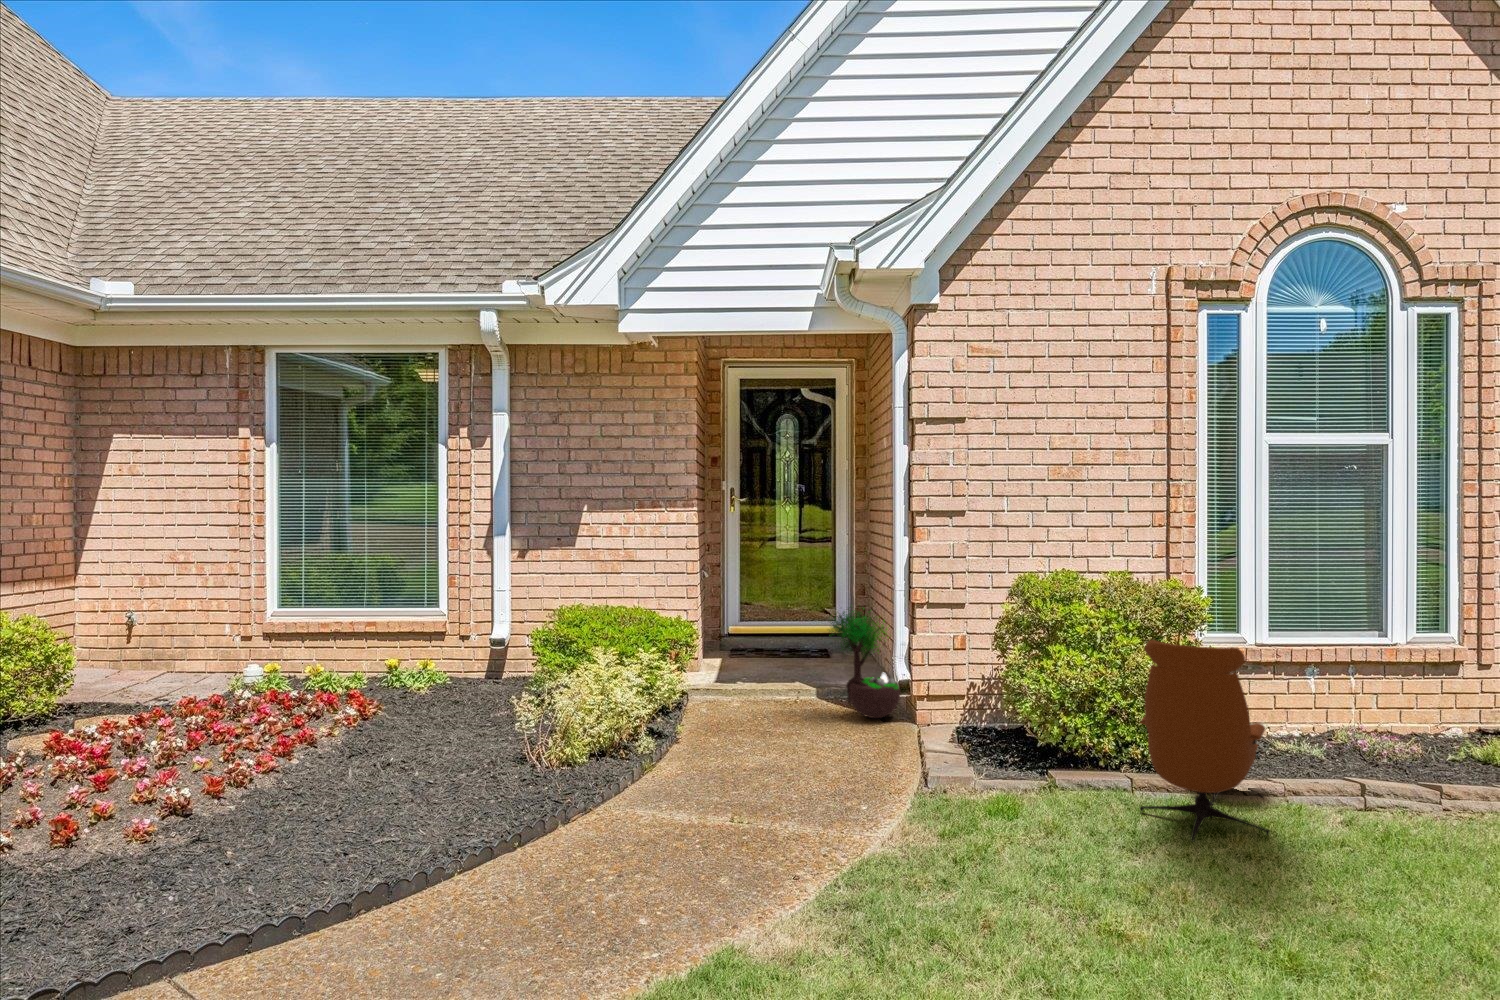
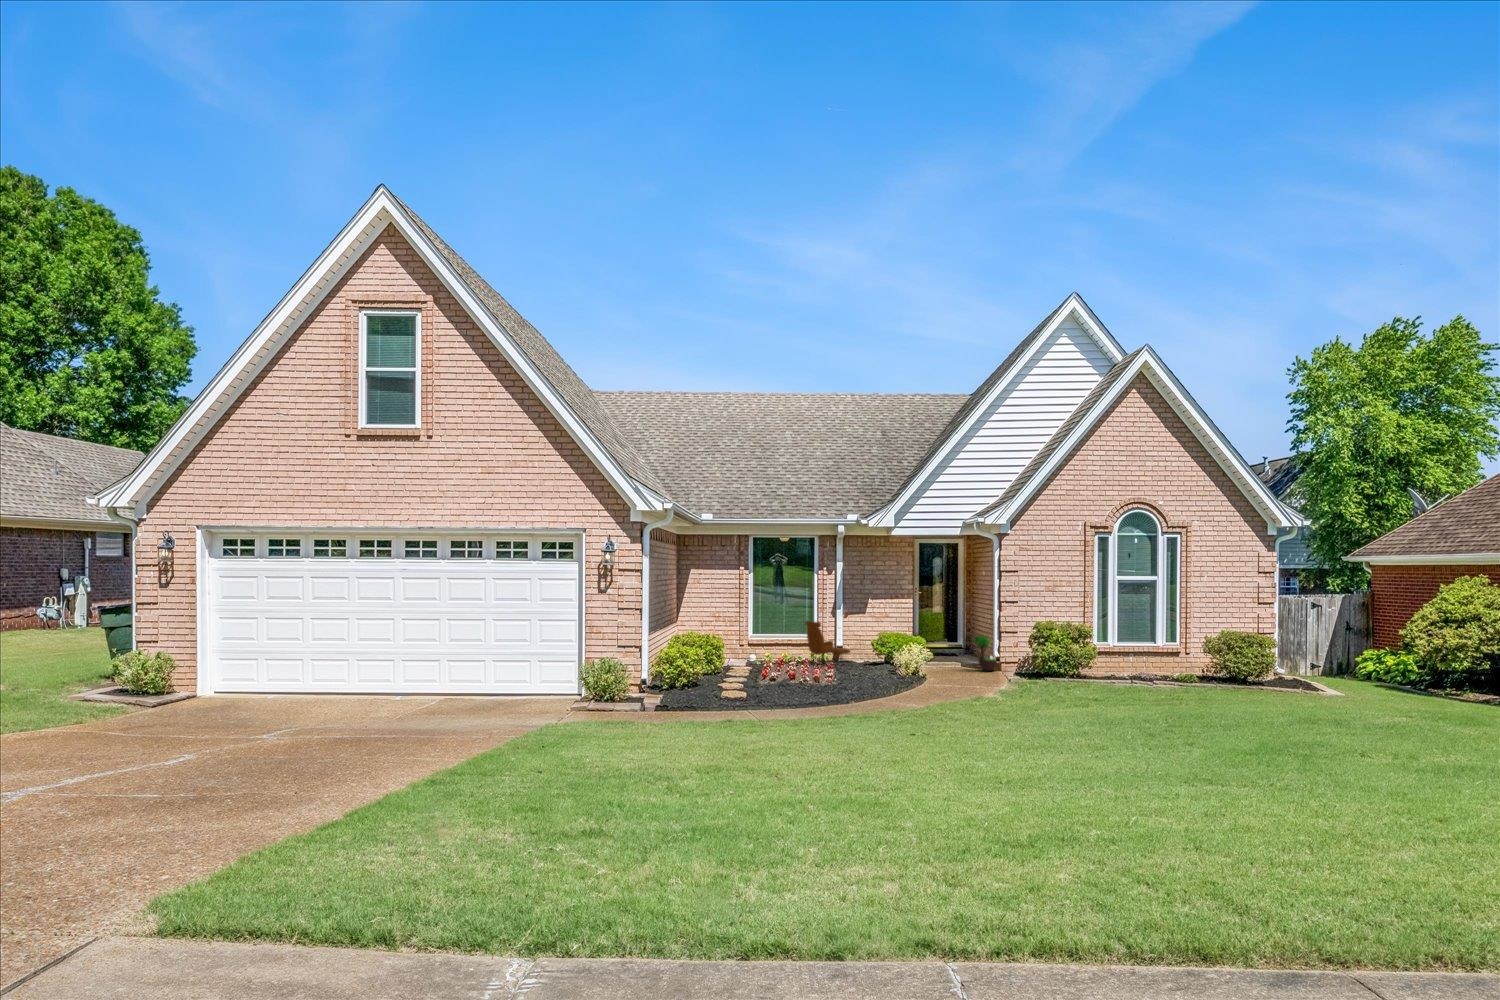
lounge chair: present [1140,640,1270,842] -> present [806,621,851,663]

